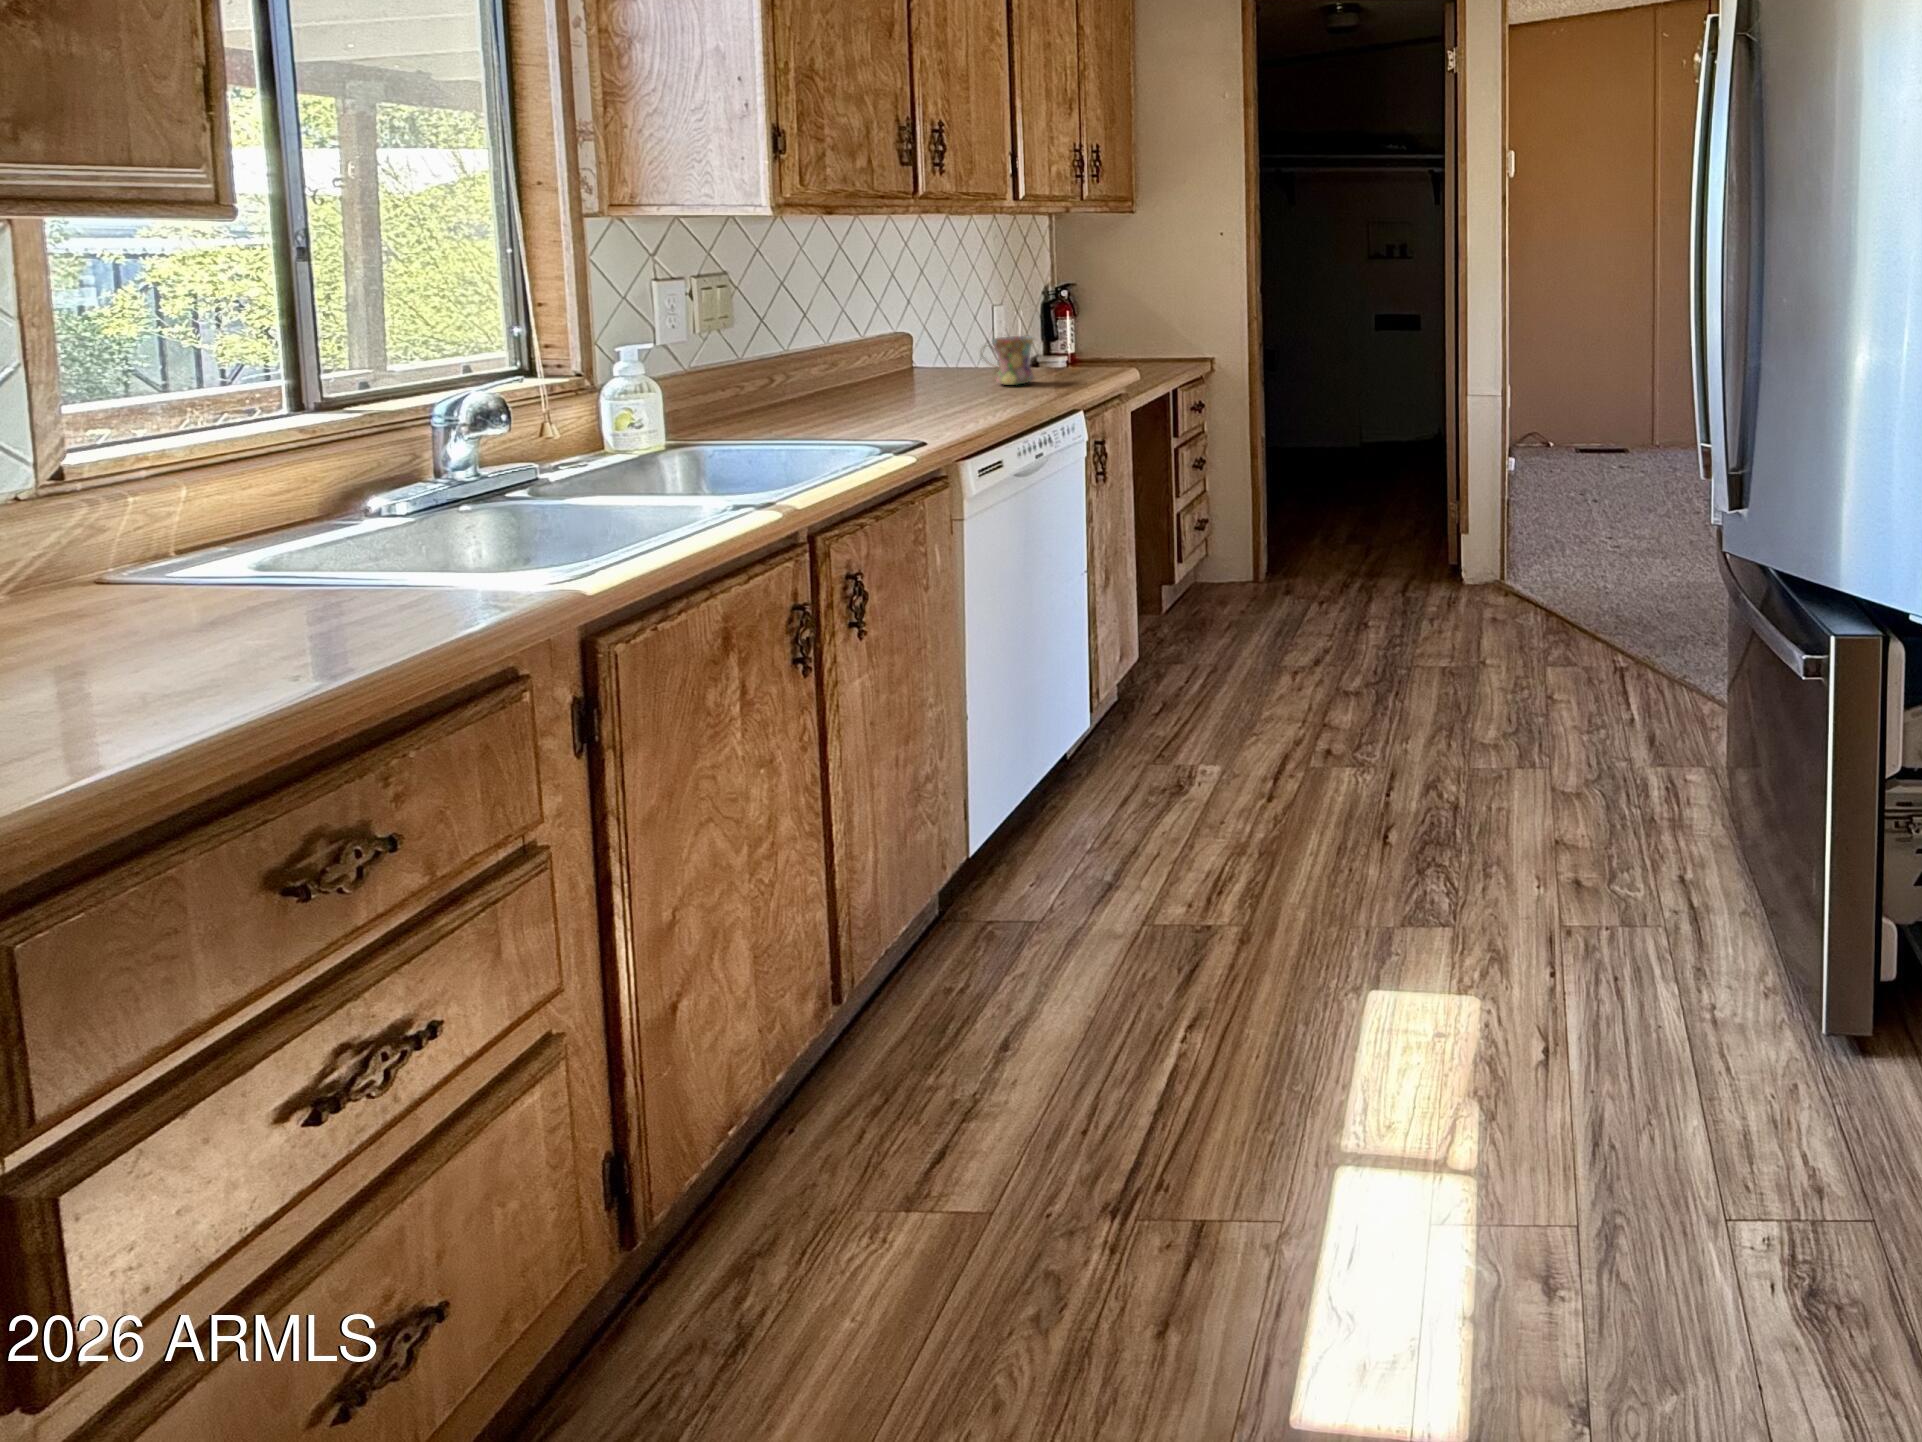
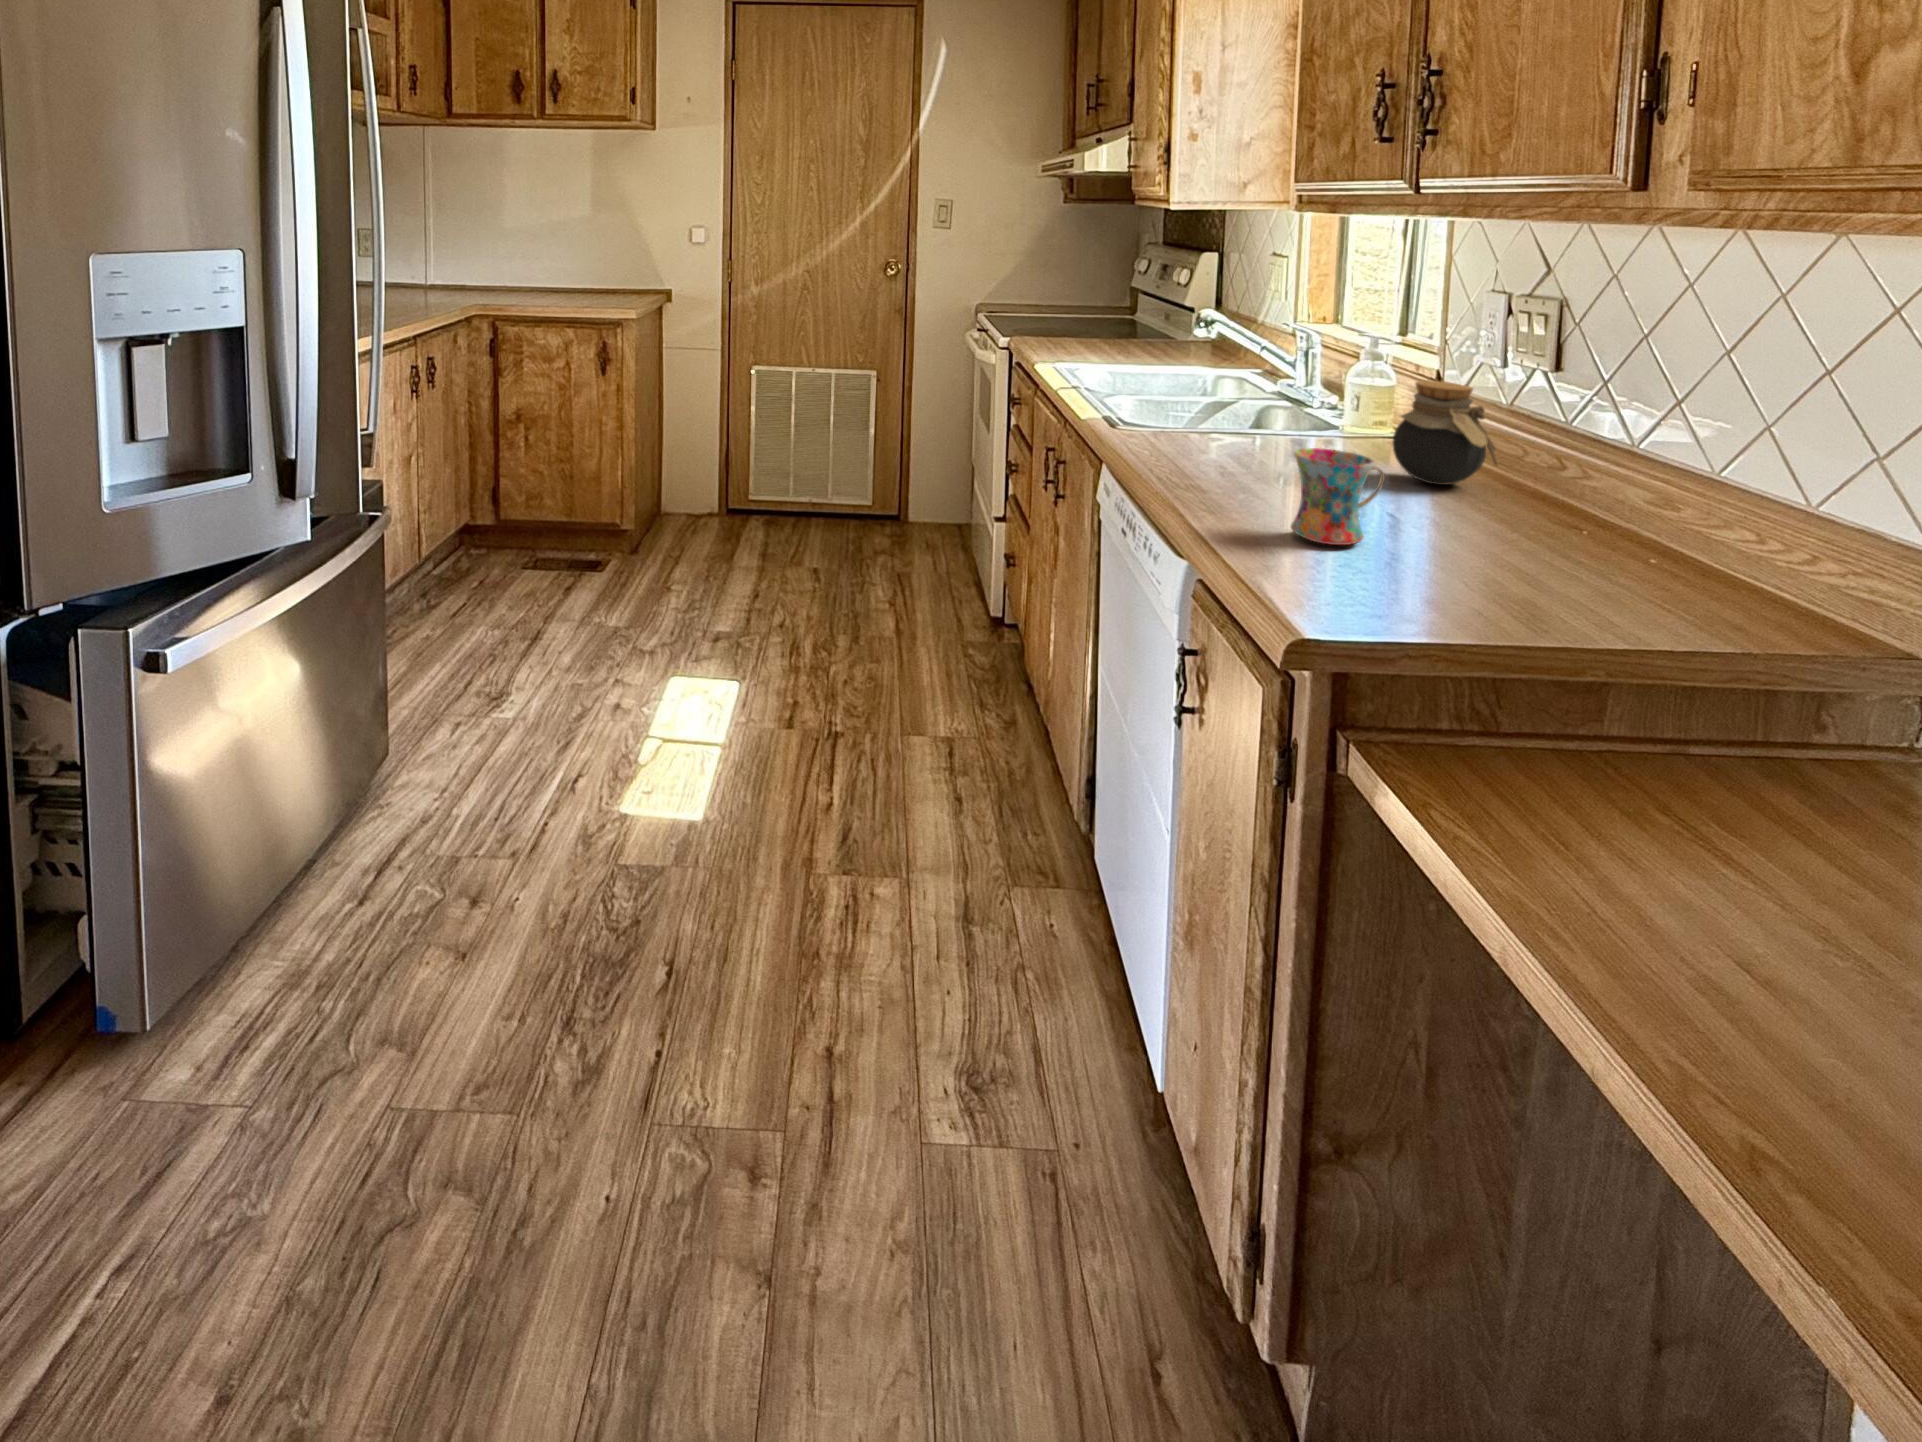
jar: none [779,333,849,408] -> present [1392,381,1498,485]

